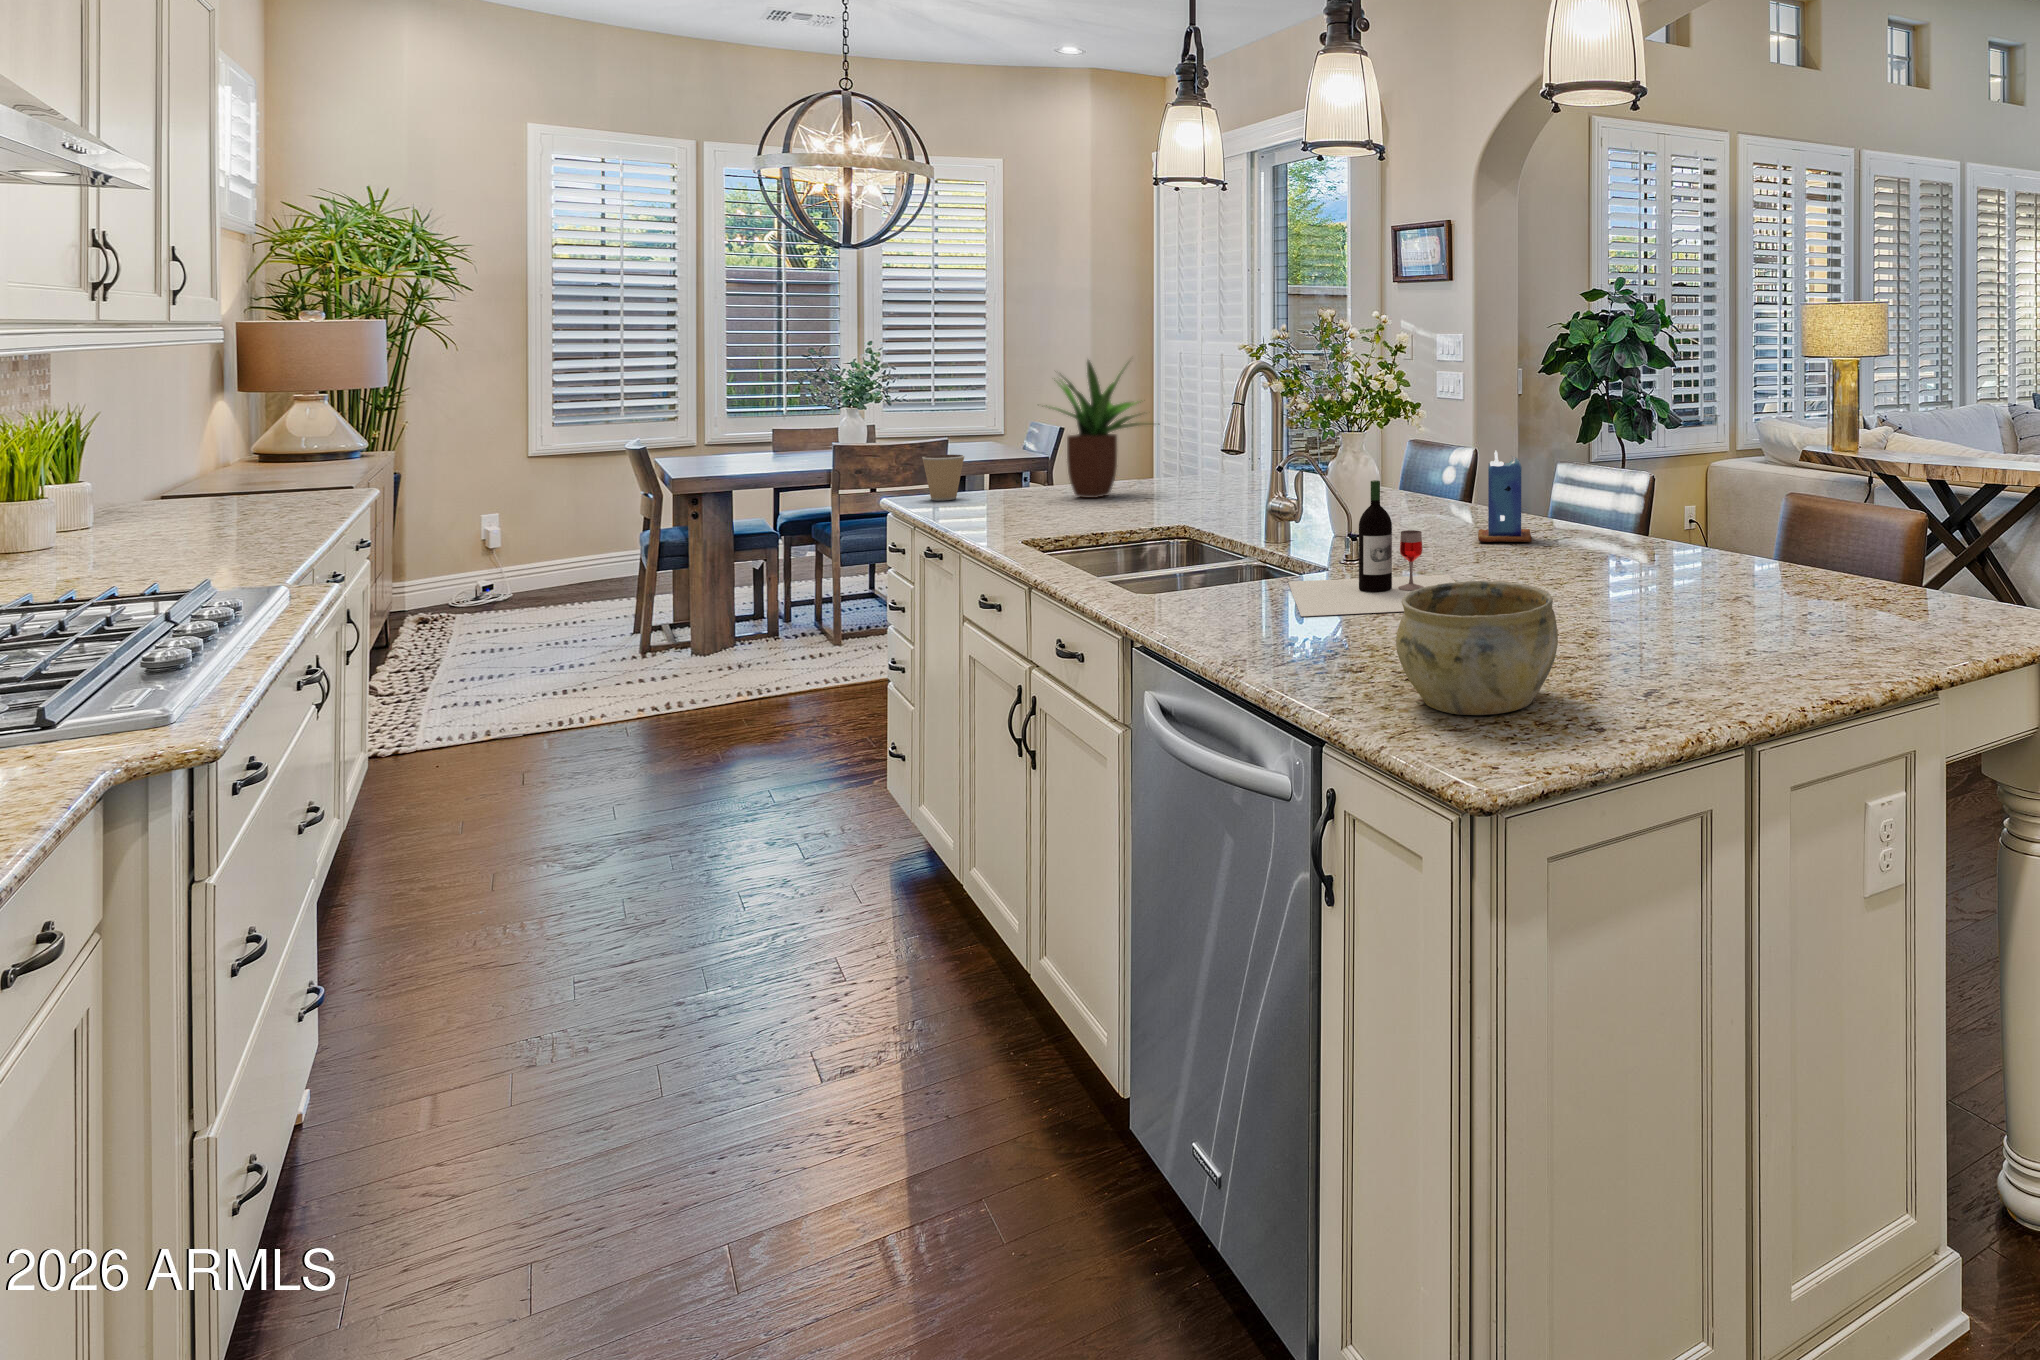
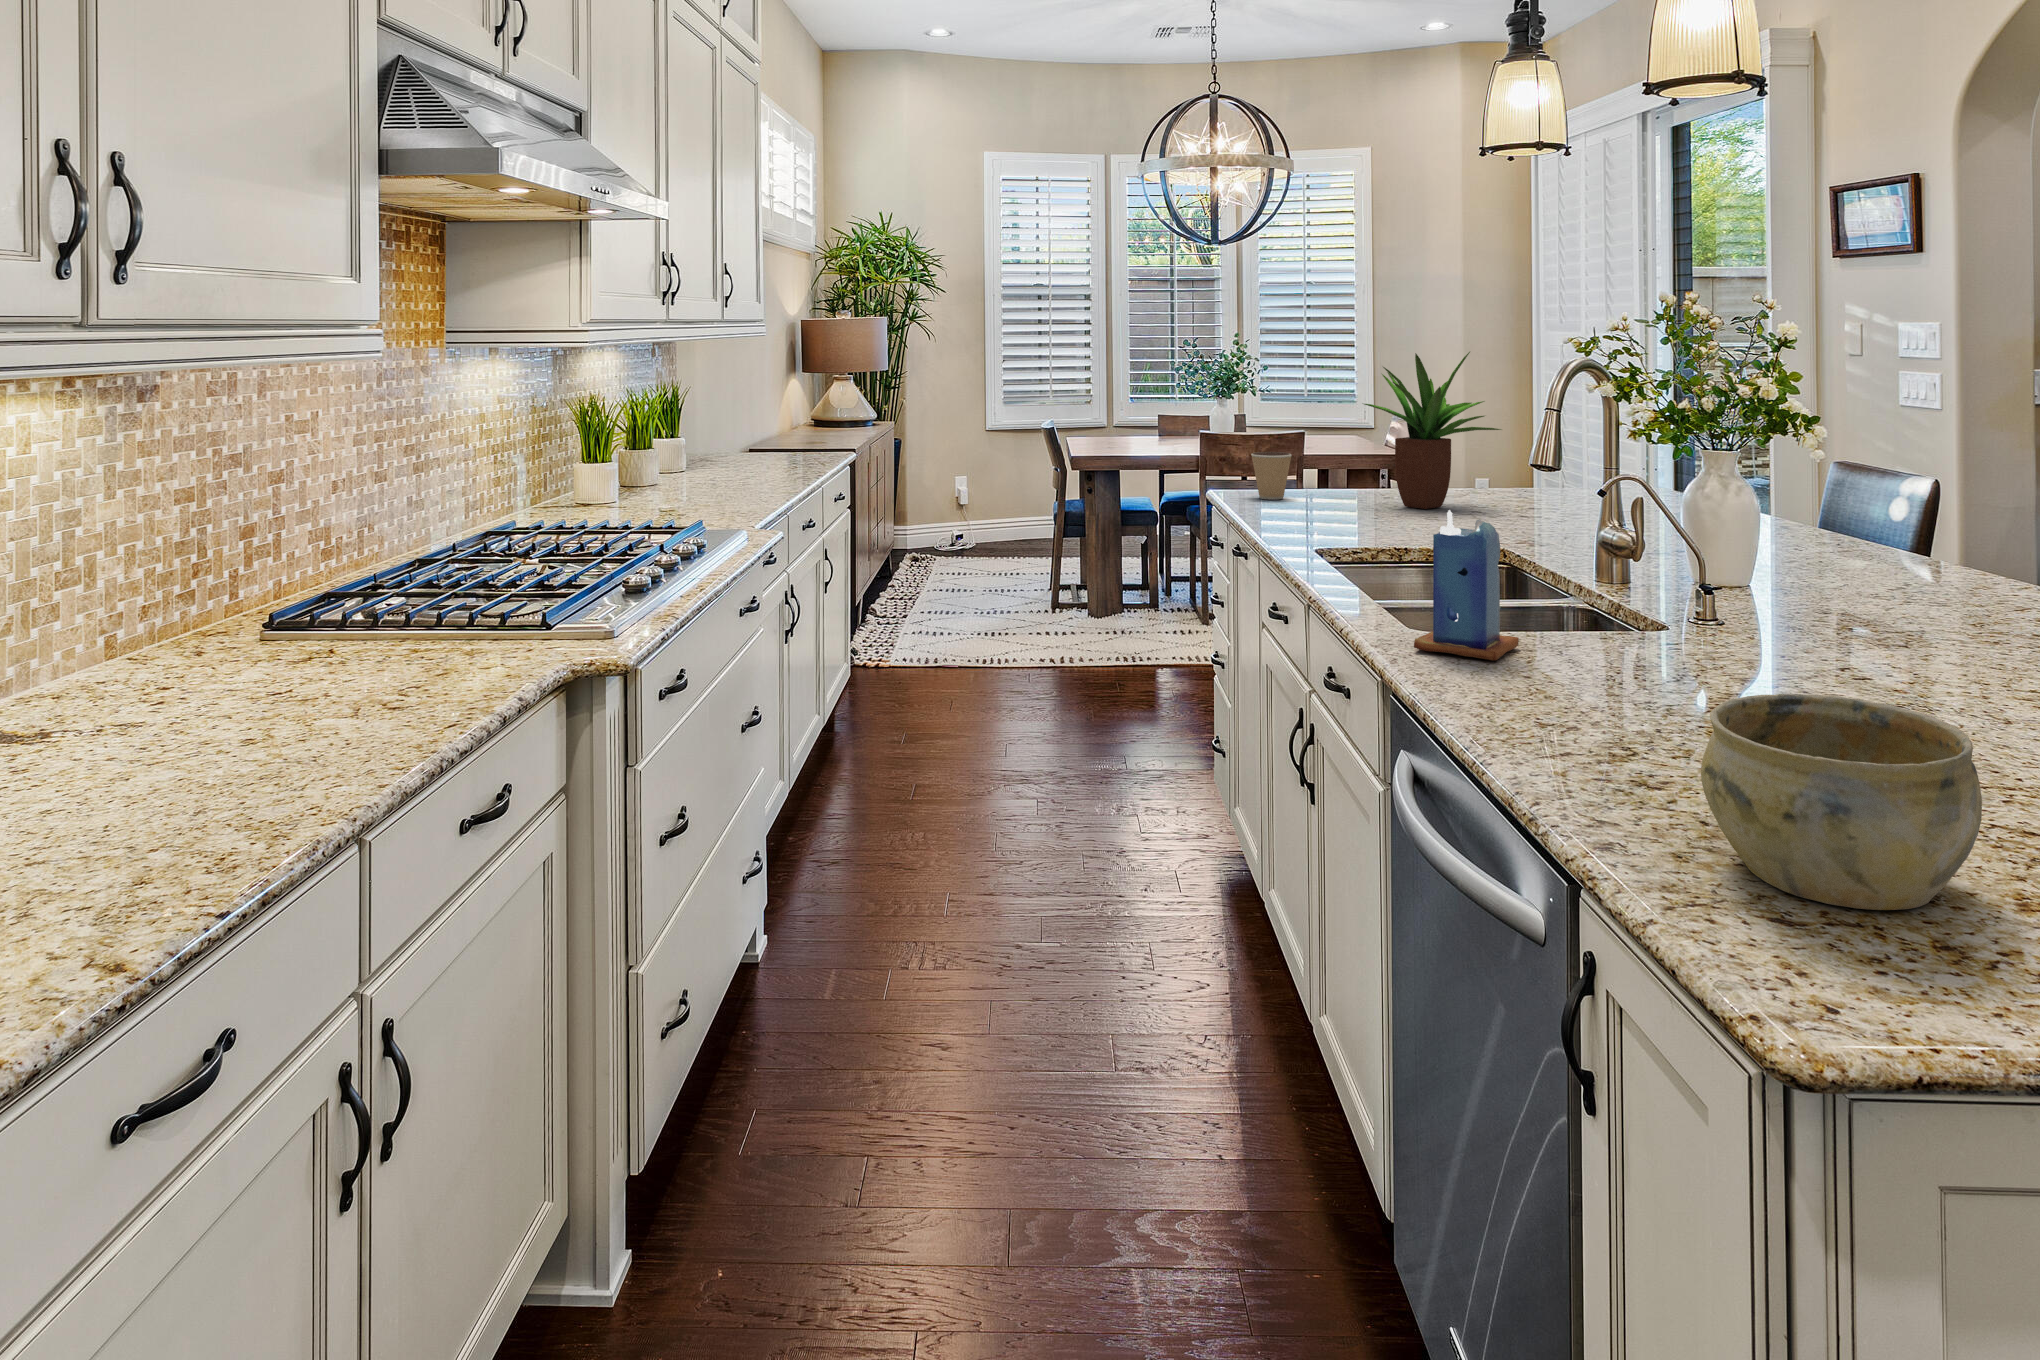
candle: present [1478,451,1531,542] -> present [1414,510,1519,661]
wine bottle: present [1288,480,1455,616] -> none [1612,525,1894,723]

